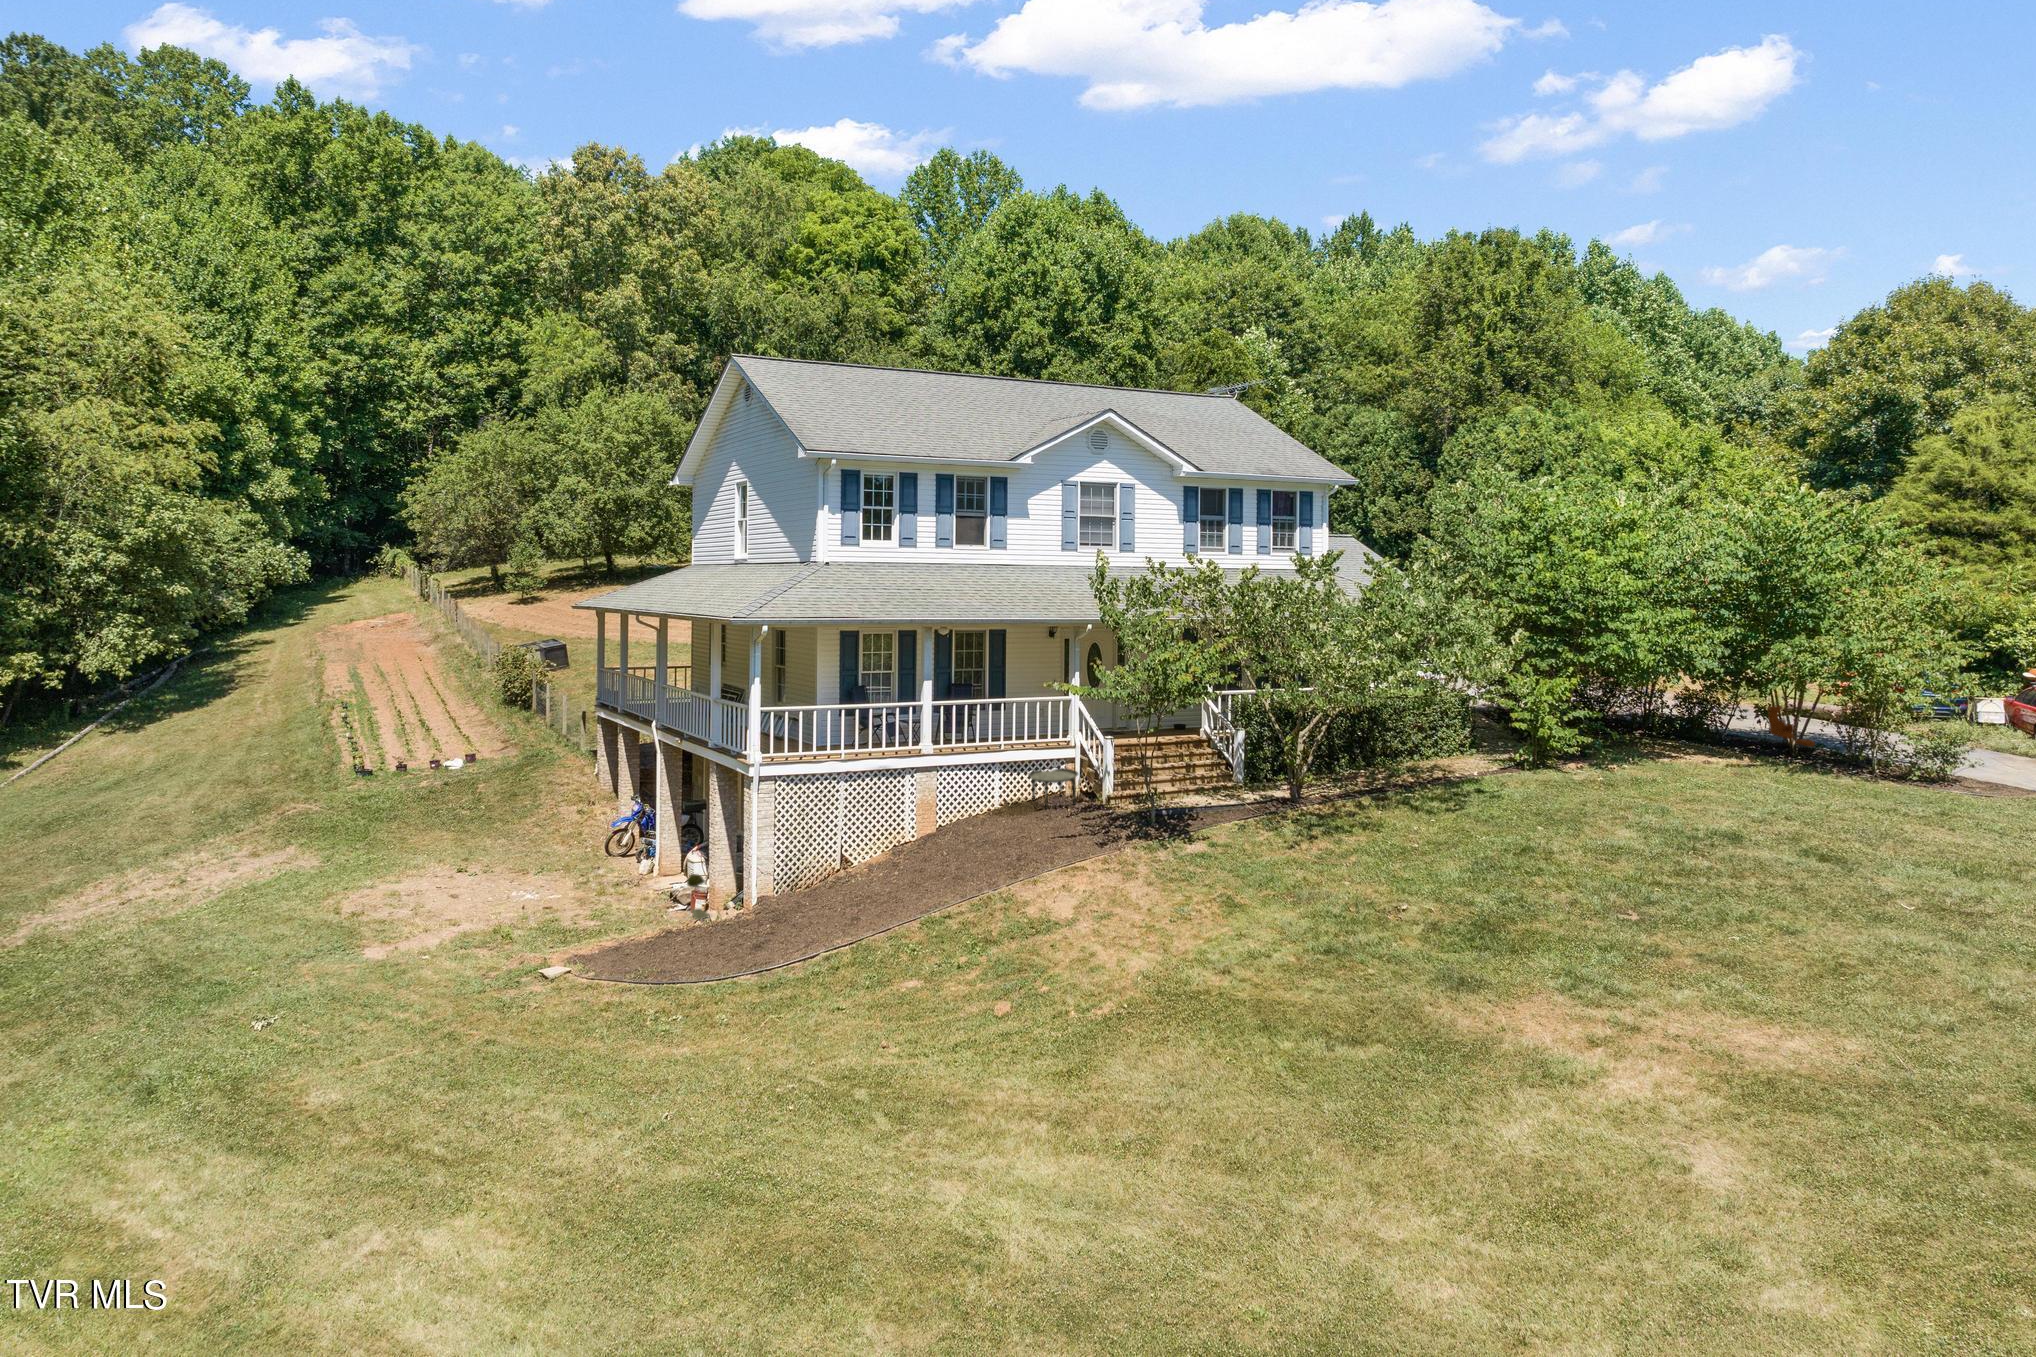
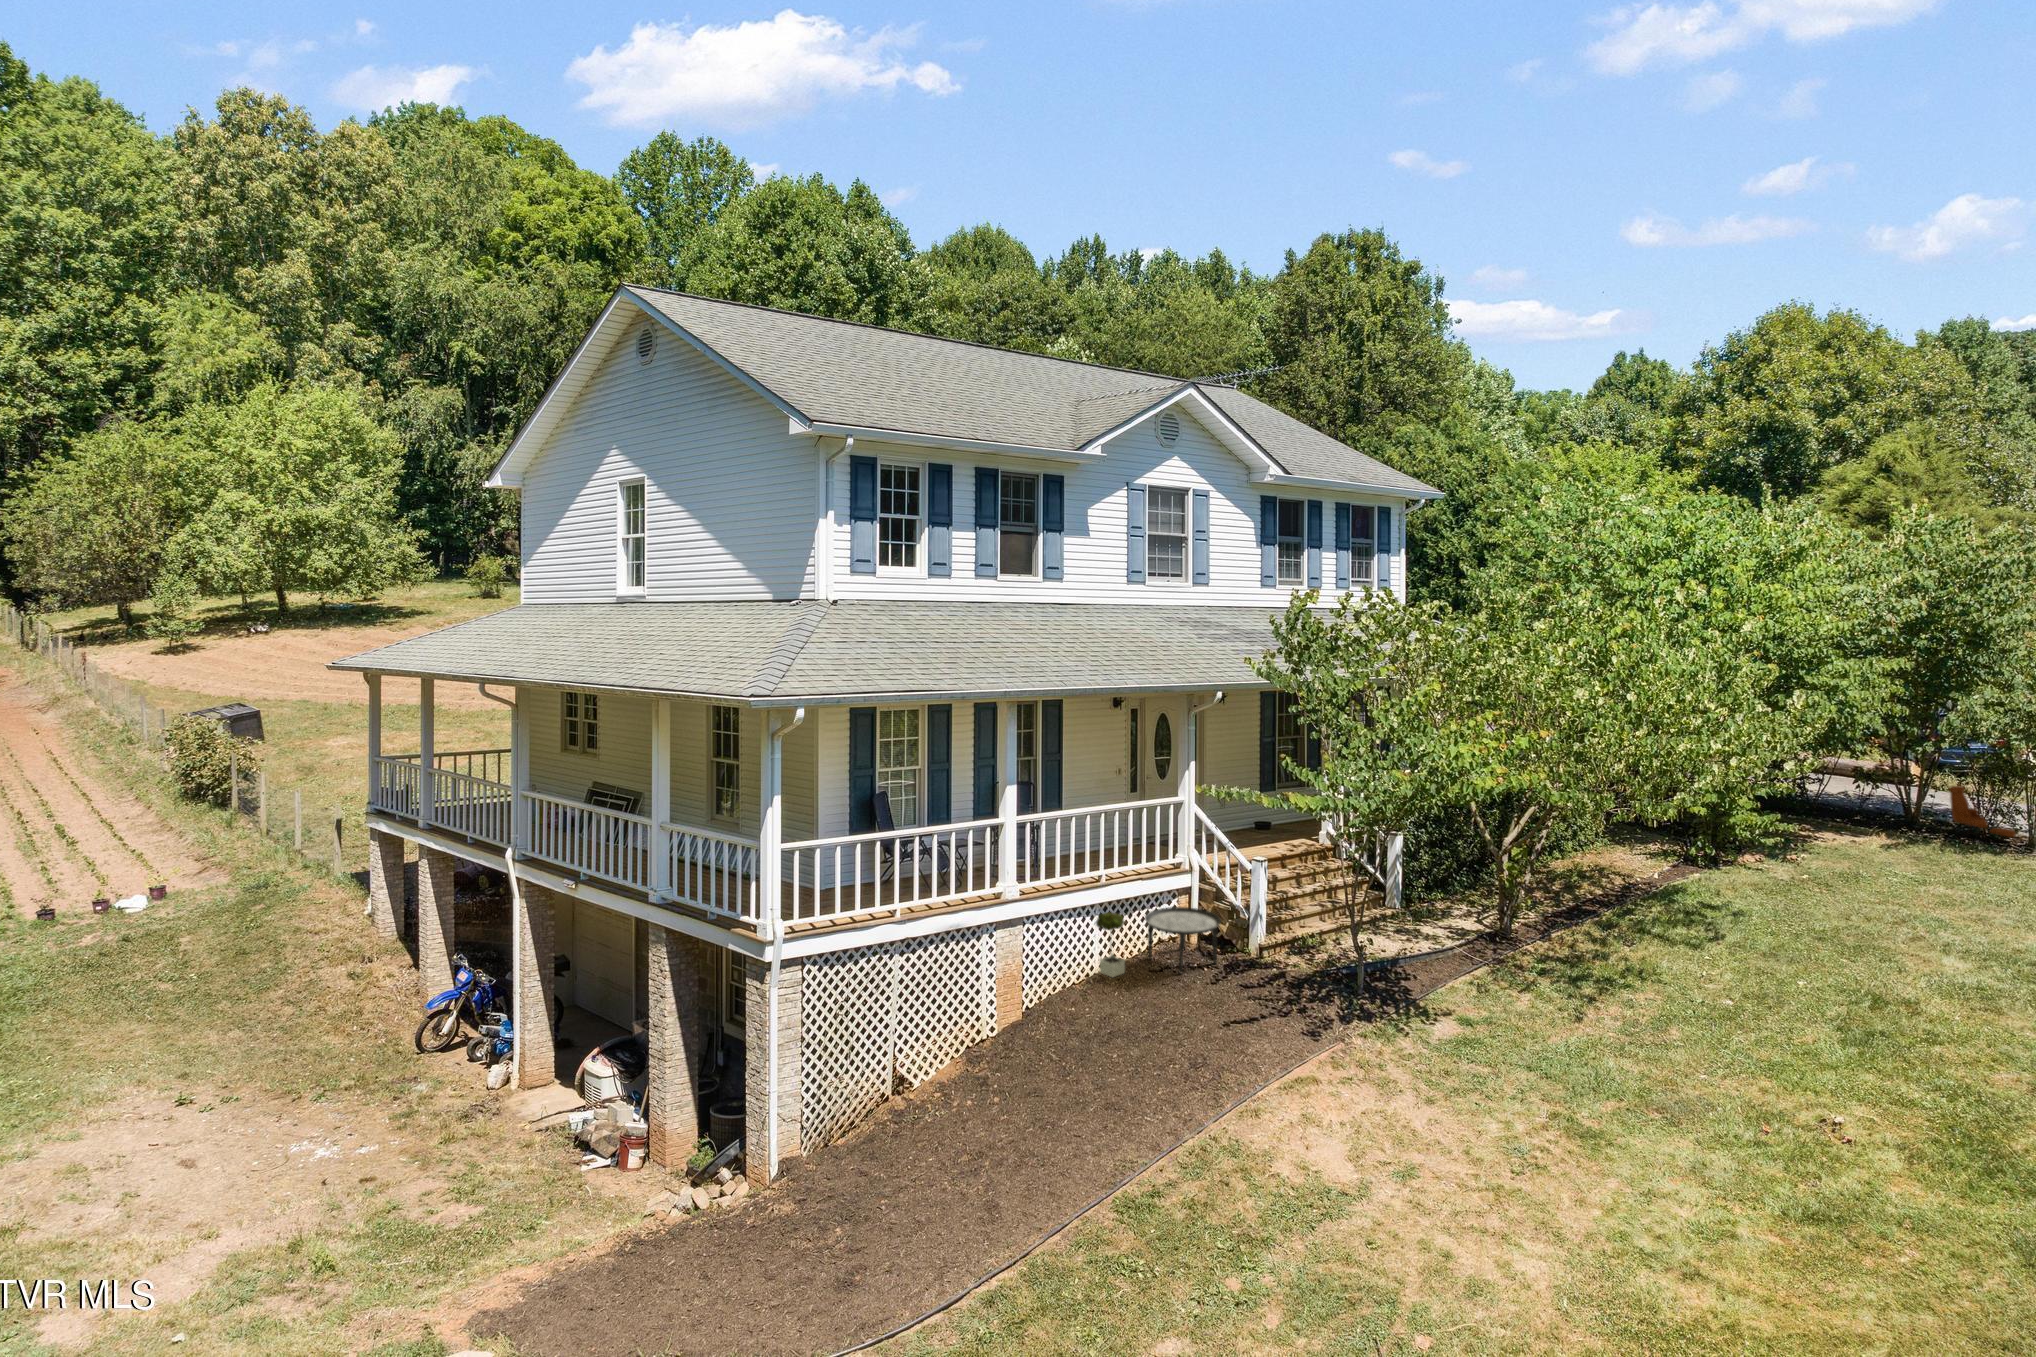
potted tree: present [687,874,709,920] -> present [1096,912,1125,977]

